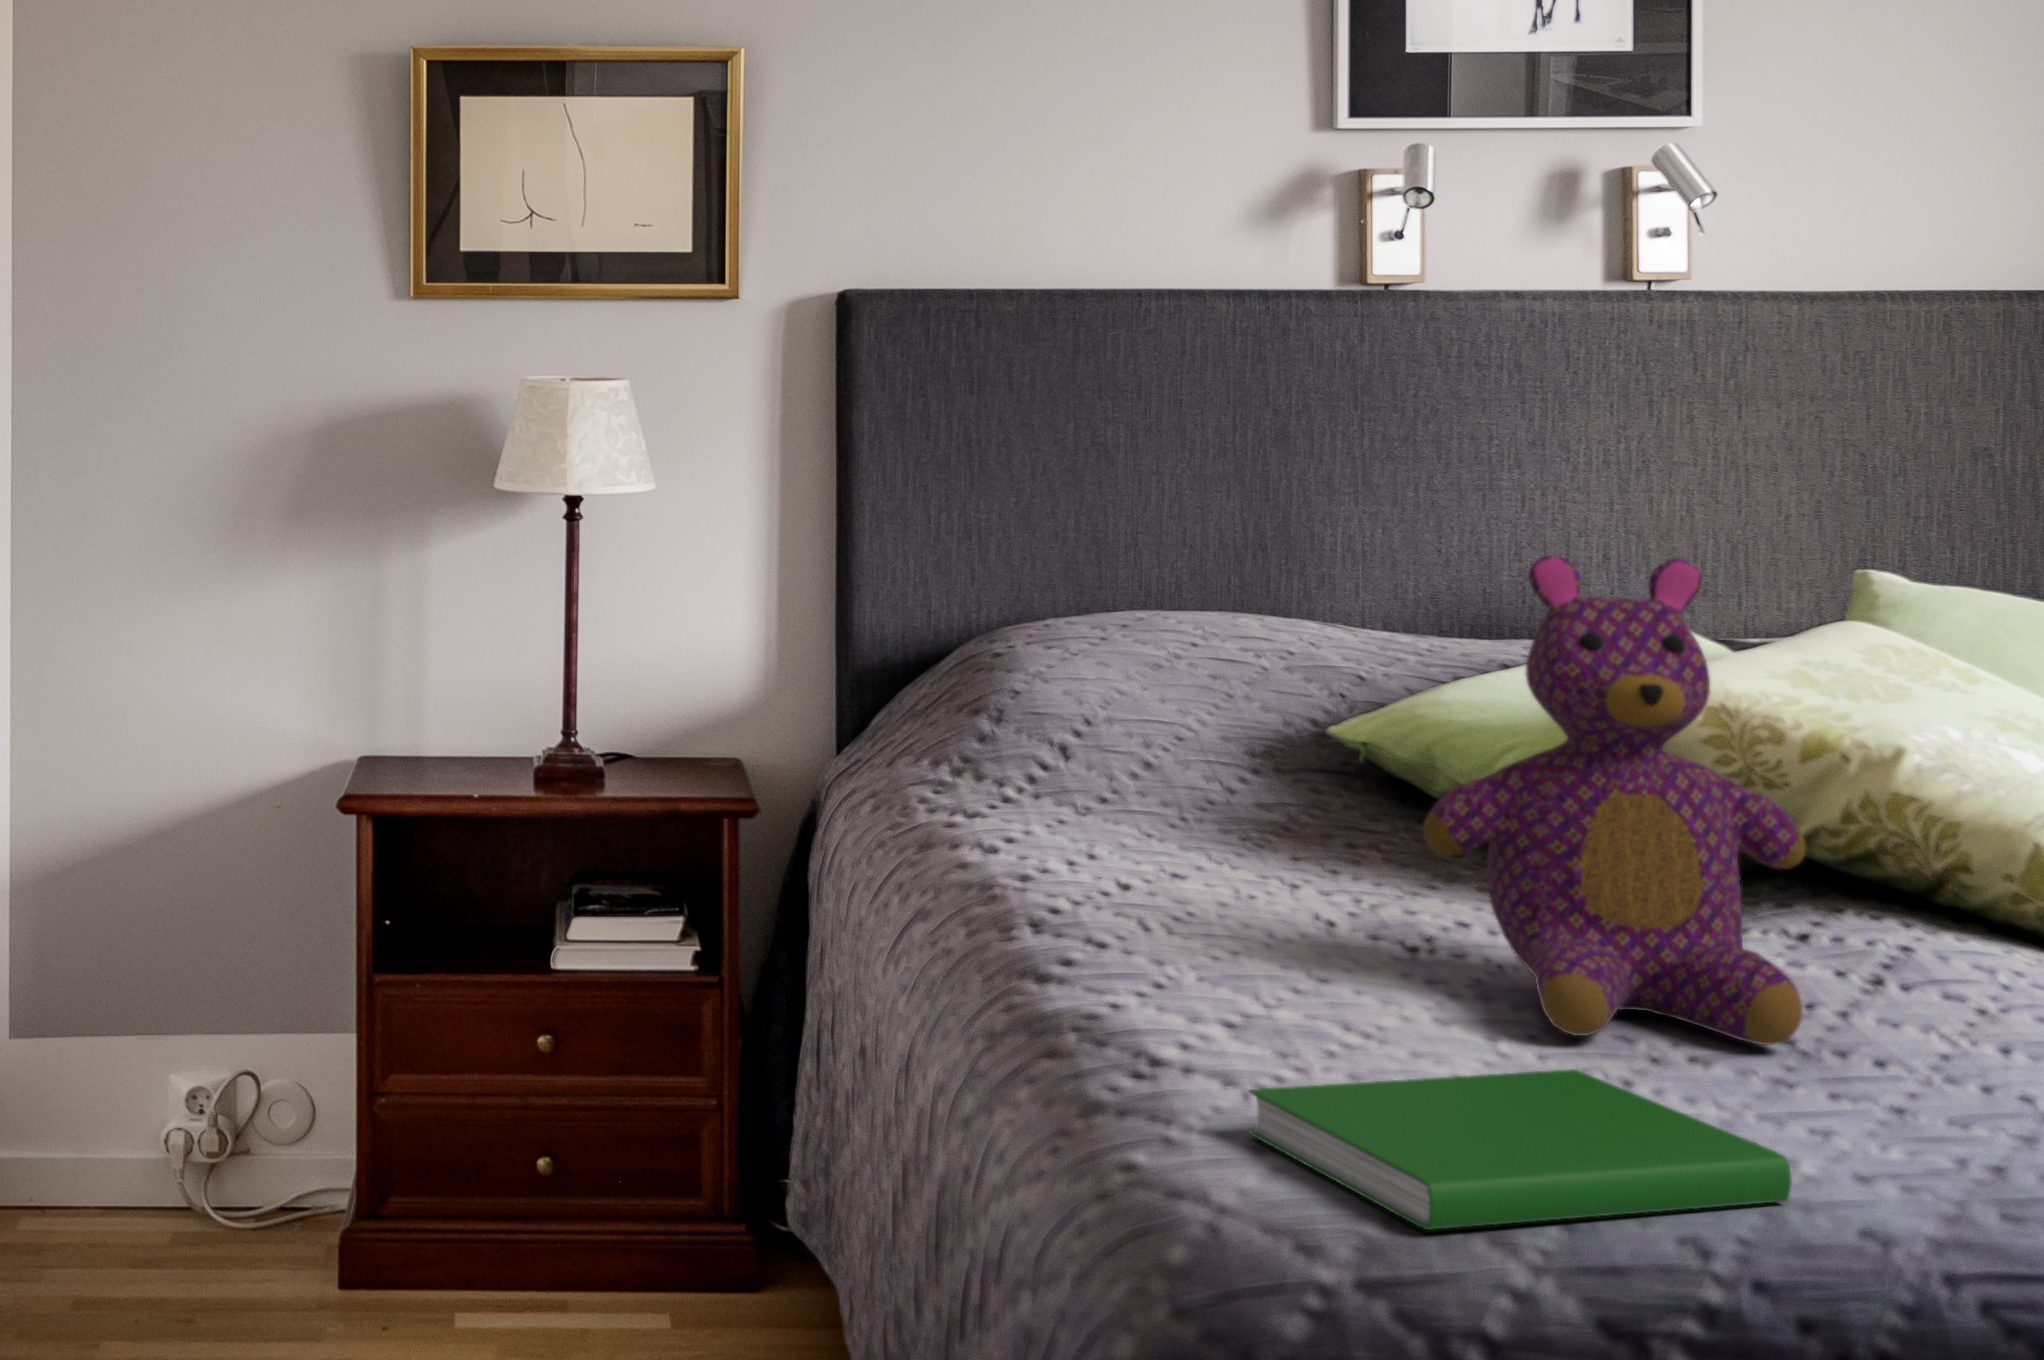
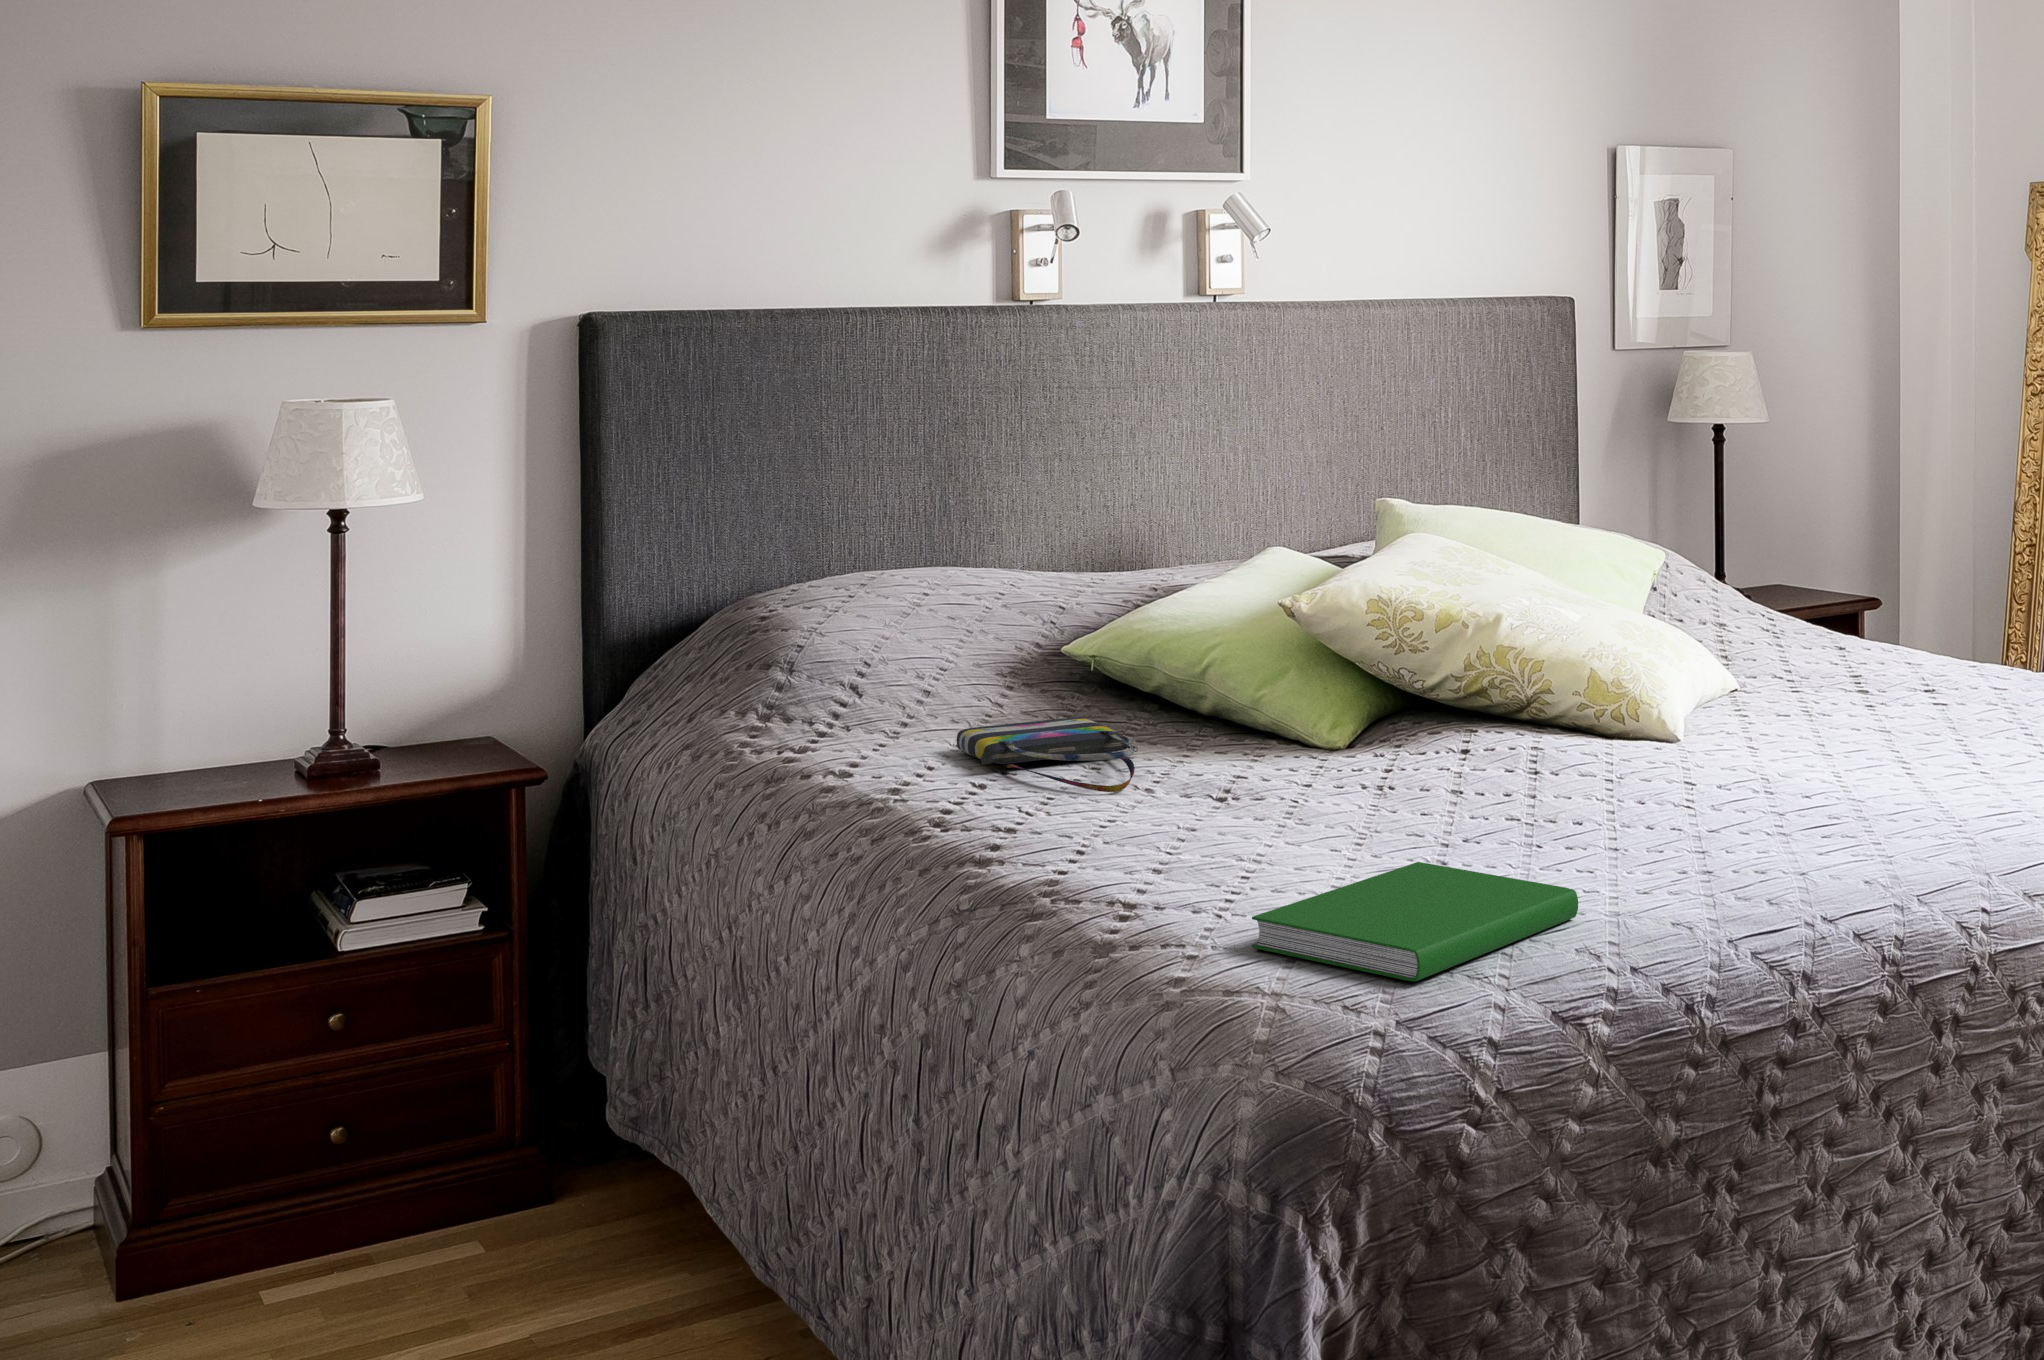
teddy bear: present [1423,555,1806,1045] -> none [1254,512,1503,841]
tote bag: none [1145,811,1364,914] -> present [957,717,1138,792]

